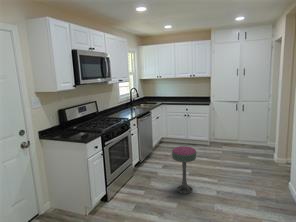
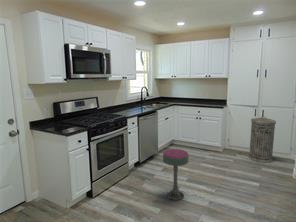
trash can: none [233,110,256,151] -> present [249,117,276,163]

